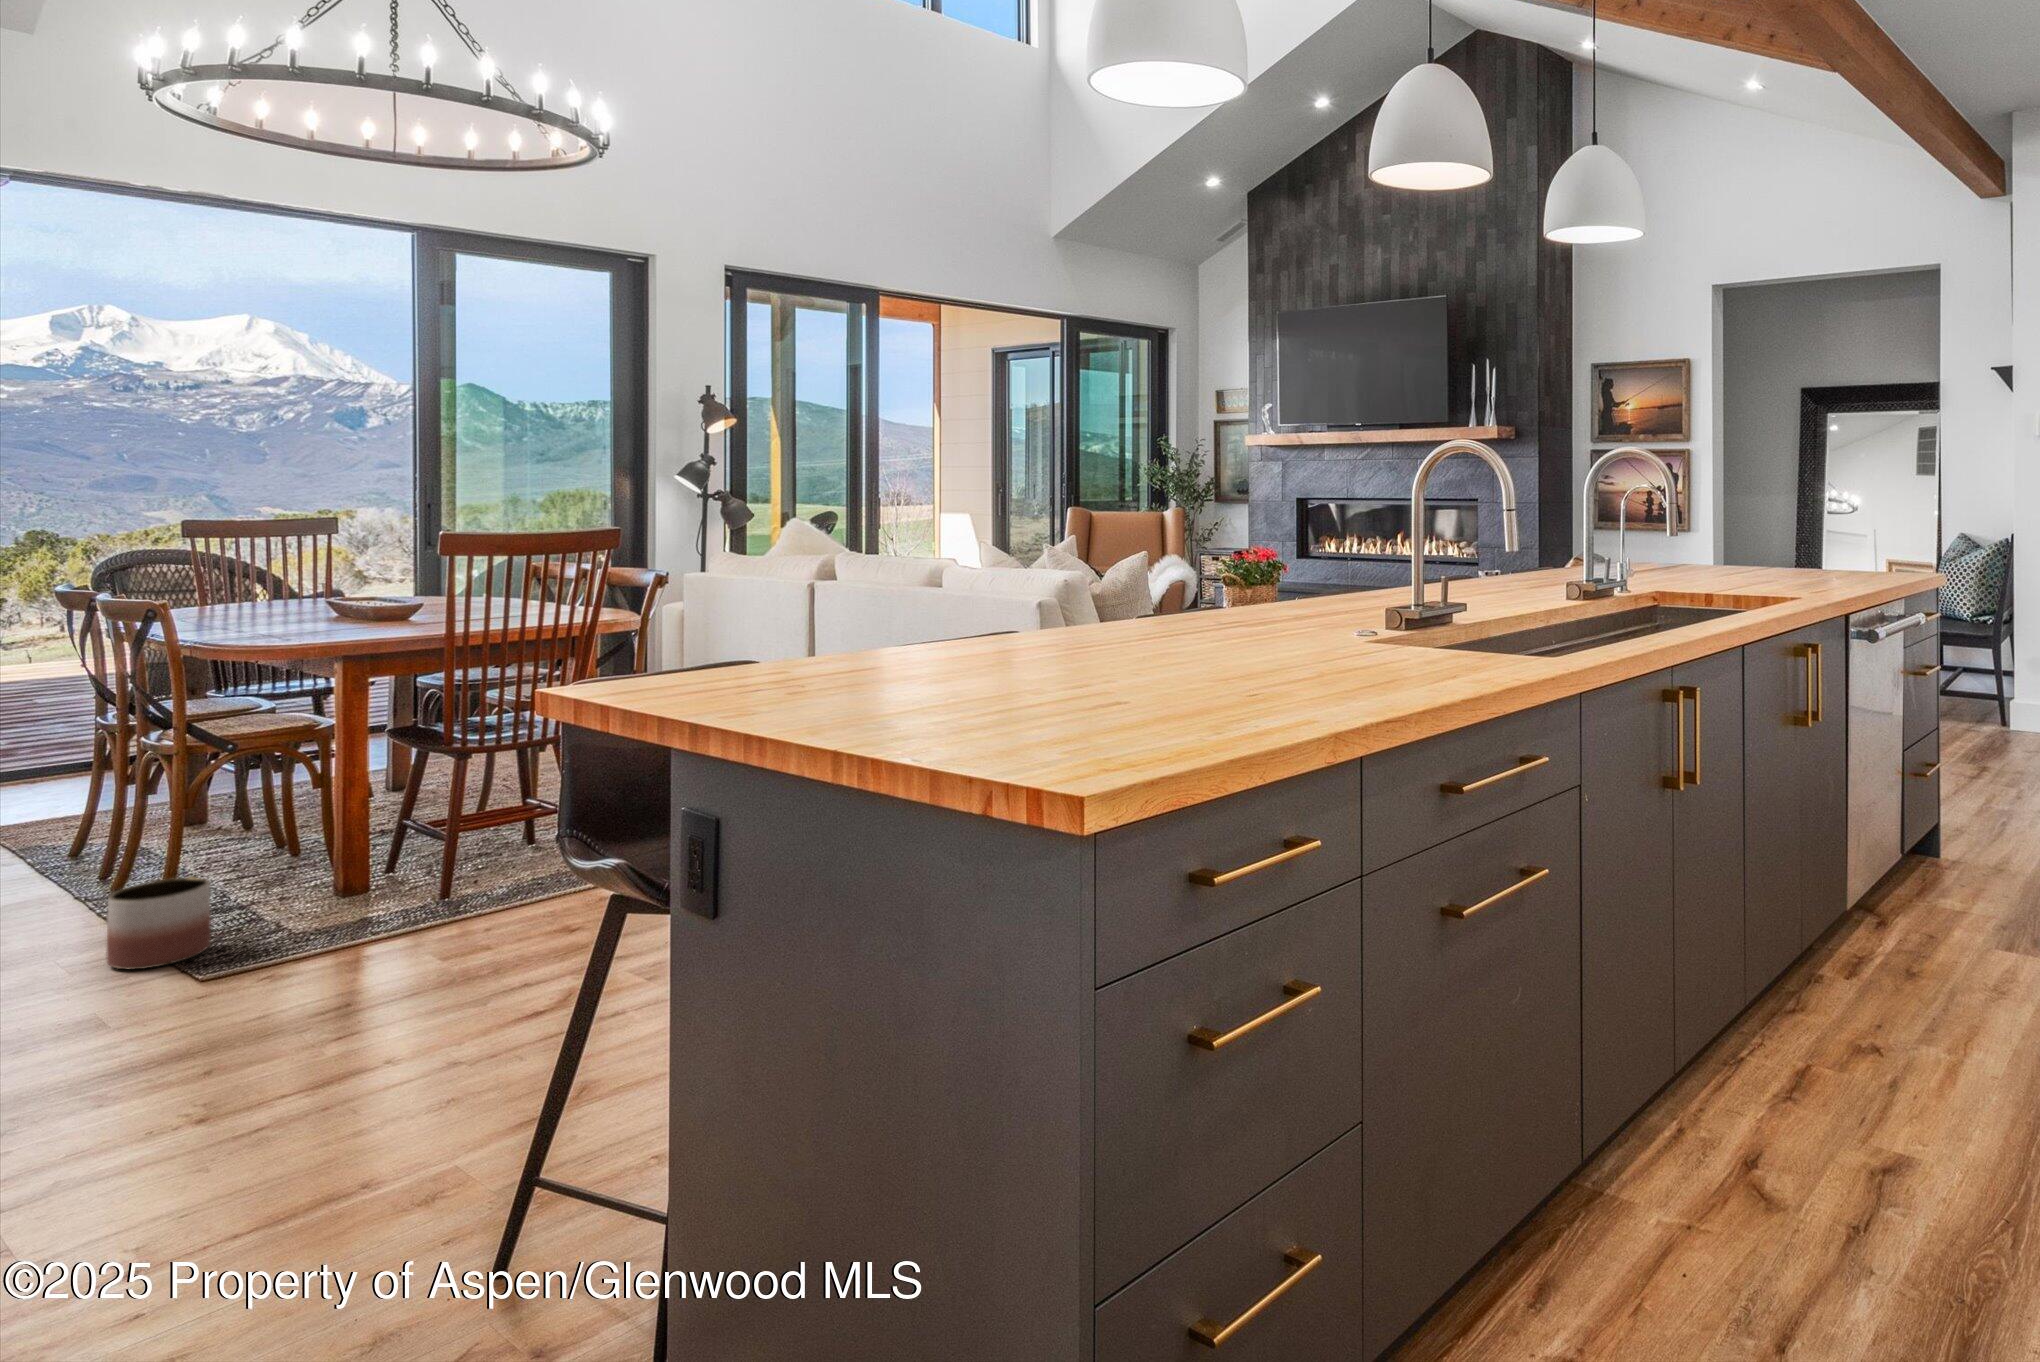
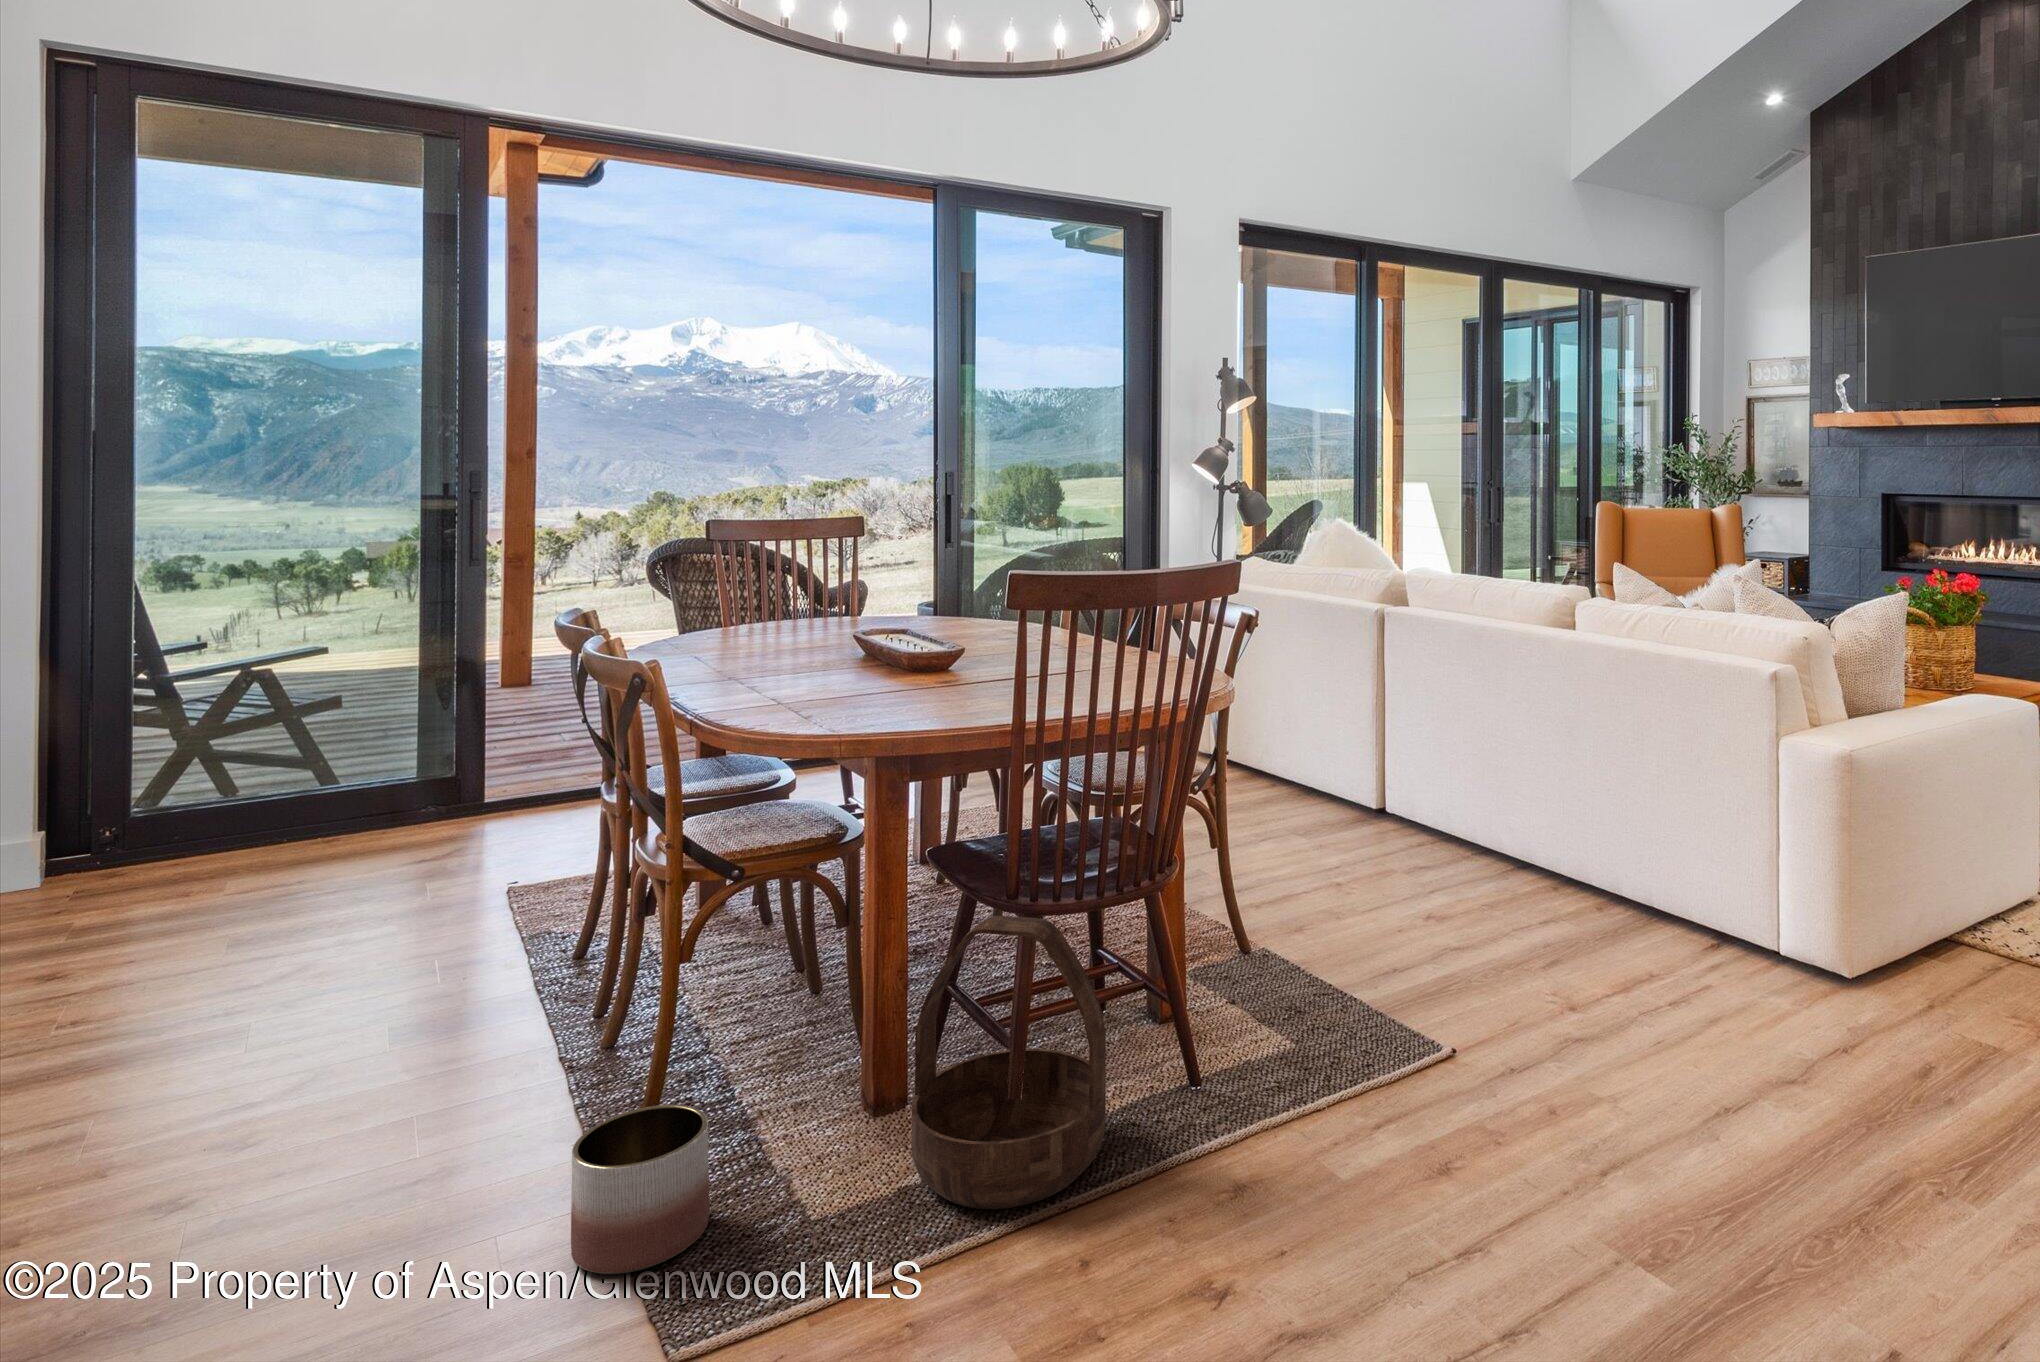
basket: none [364,753,510,928] -> present [911,916,1106,1209]

